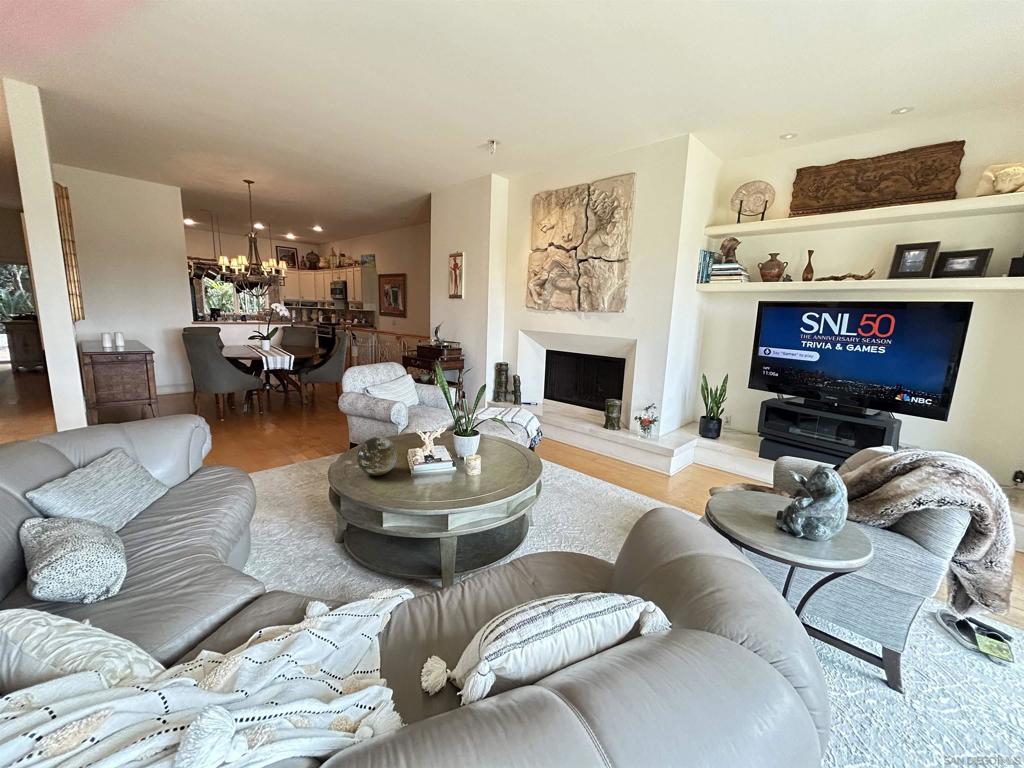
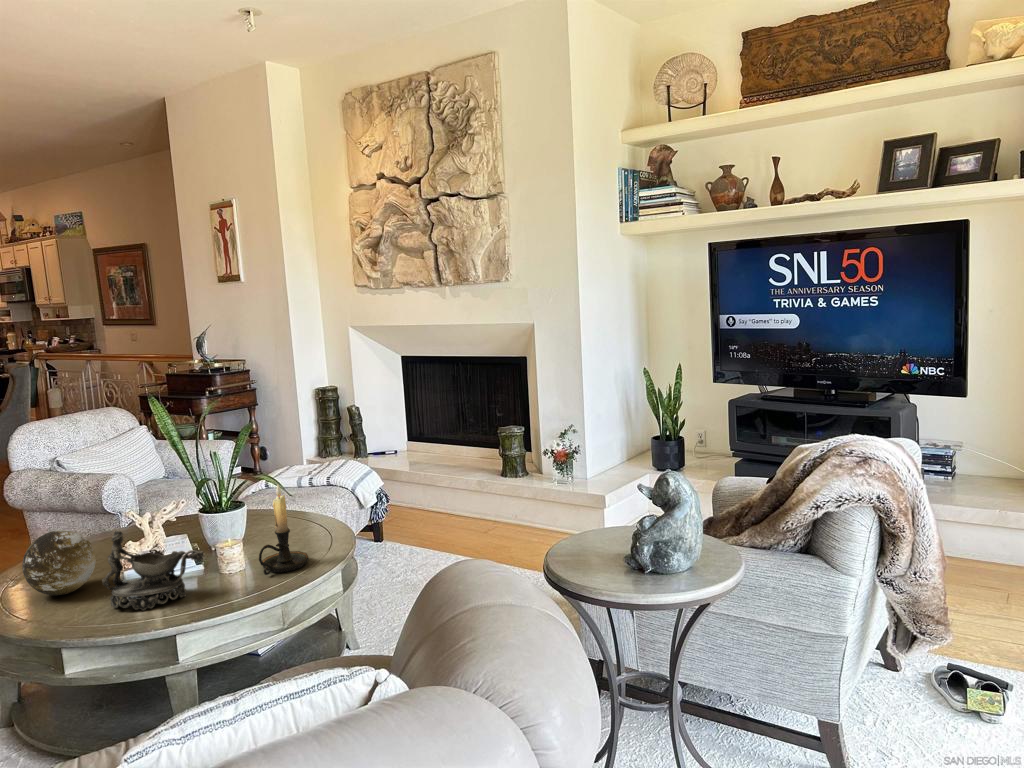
candle holder: none [492,425,520,481] -> present [259,484,309,575]
decorative bowl: none [403,444,464,495] -> present [102,530,203,610]

